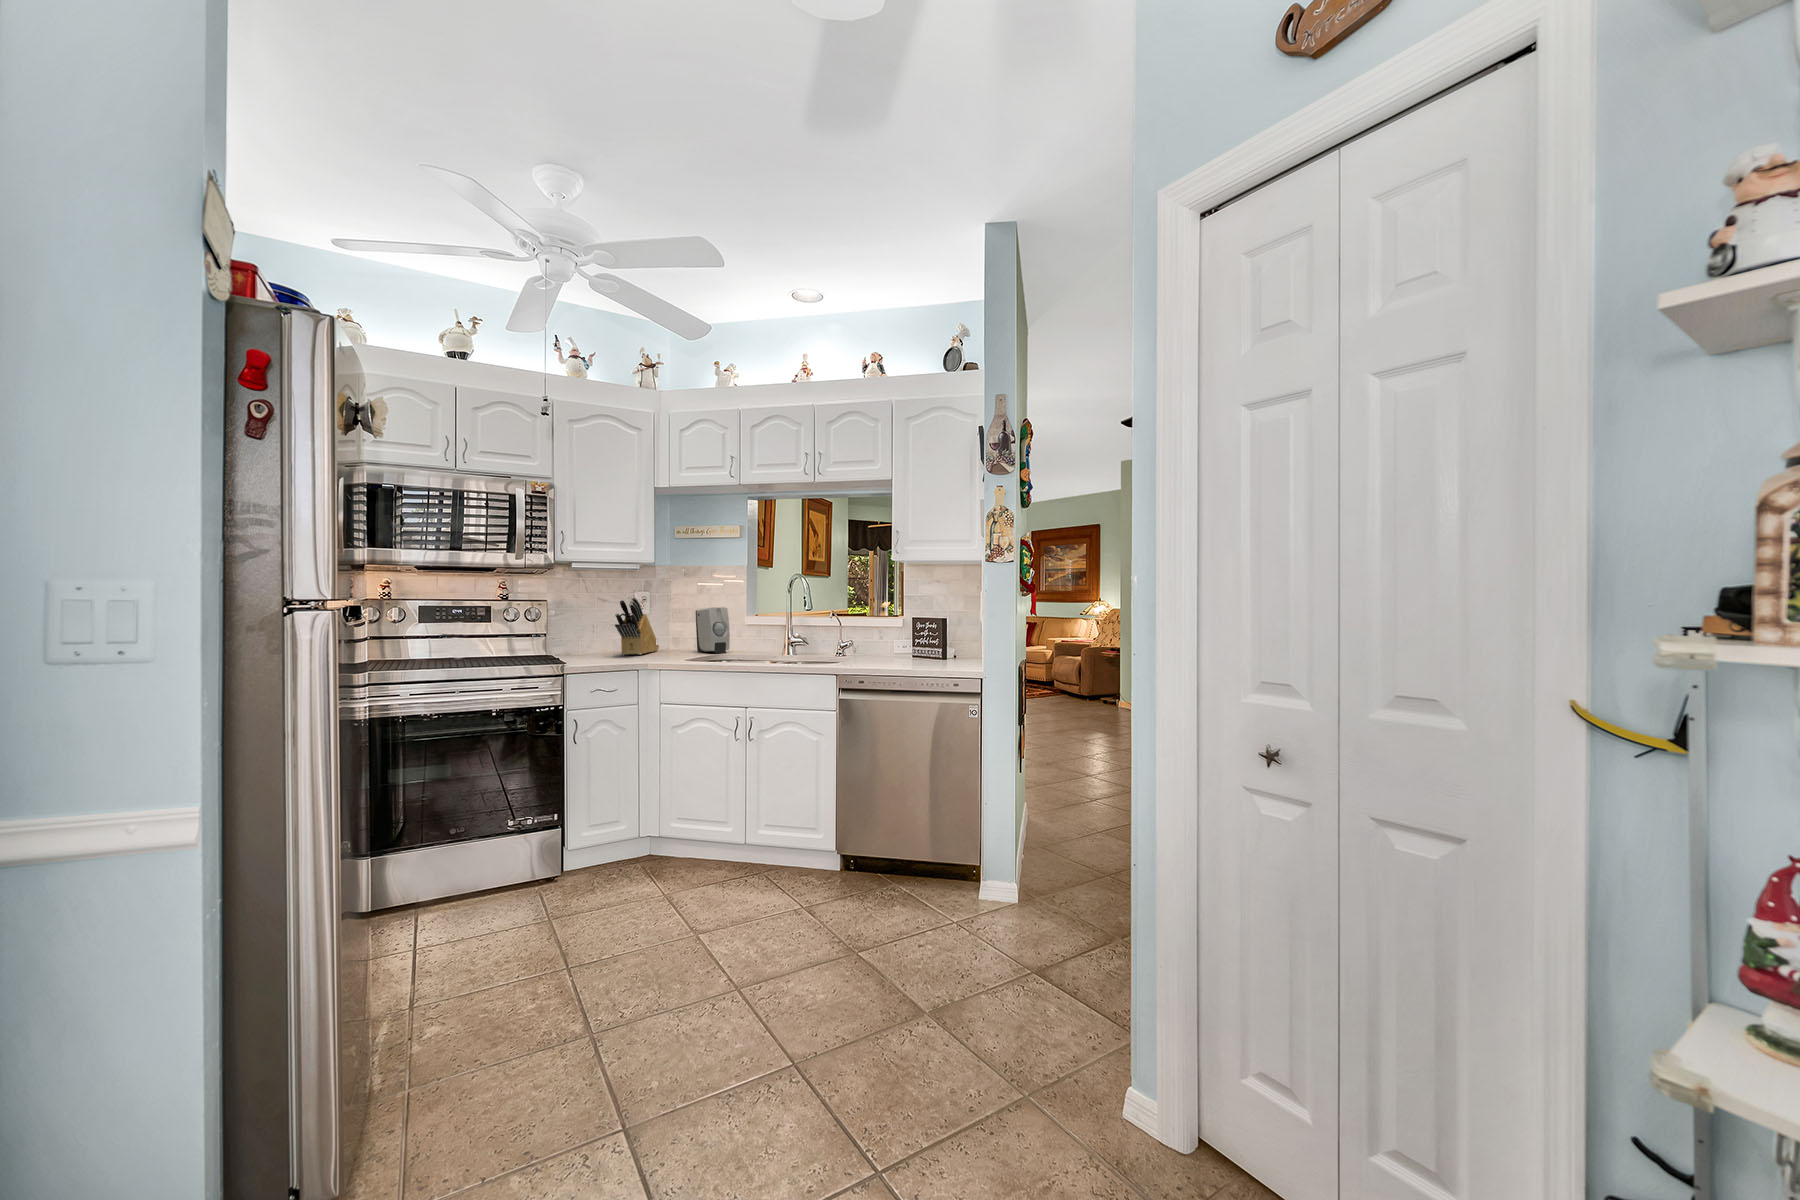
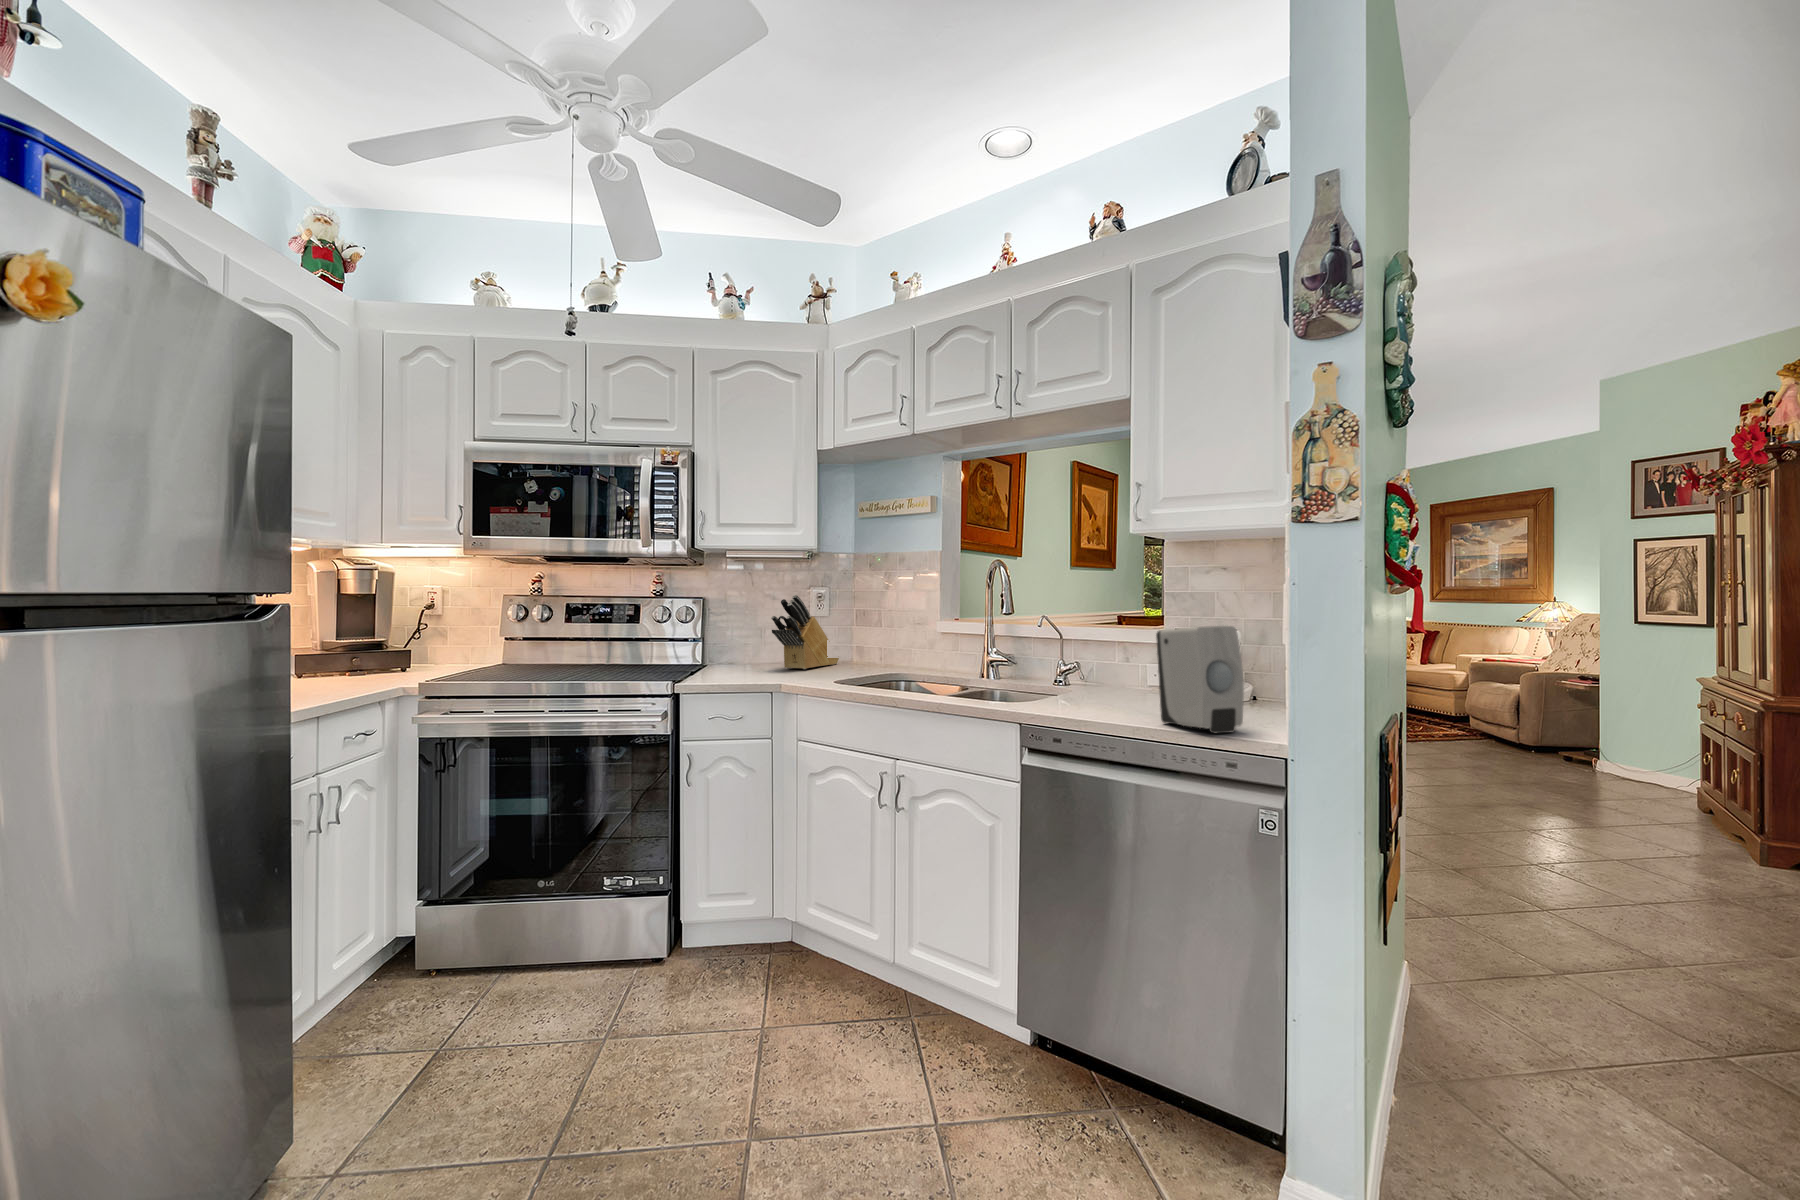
soap dispenser: present [696,607,730,653] -> present [1156,626,1244,733]

